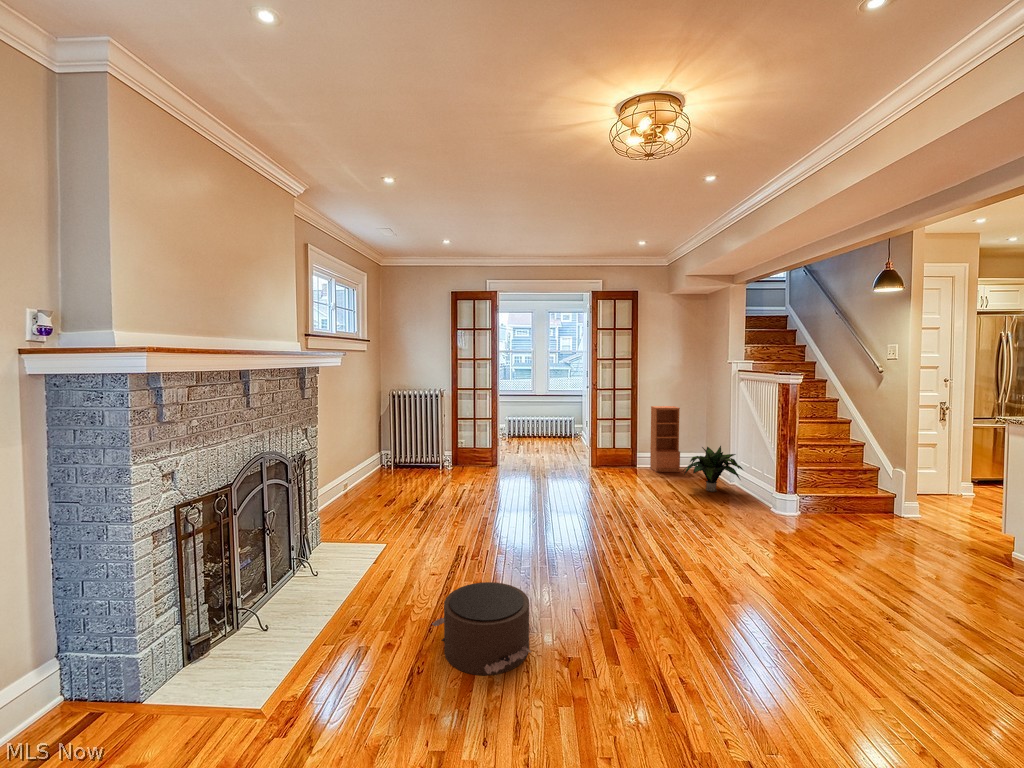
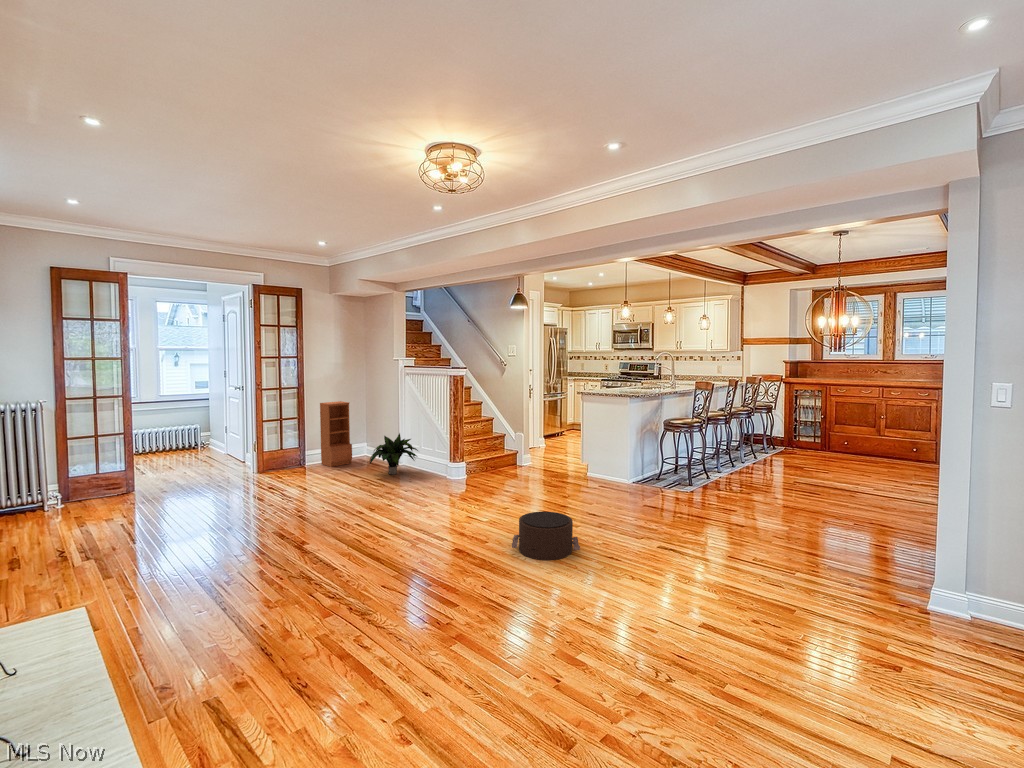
pouf: present [432,582,532,675] -> present [512,512,580,560]

